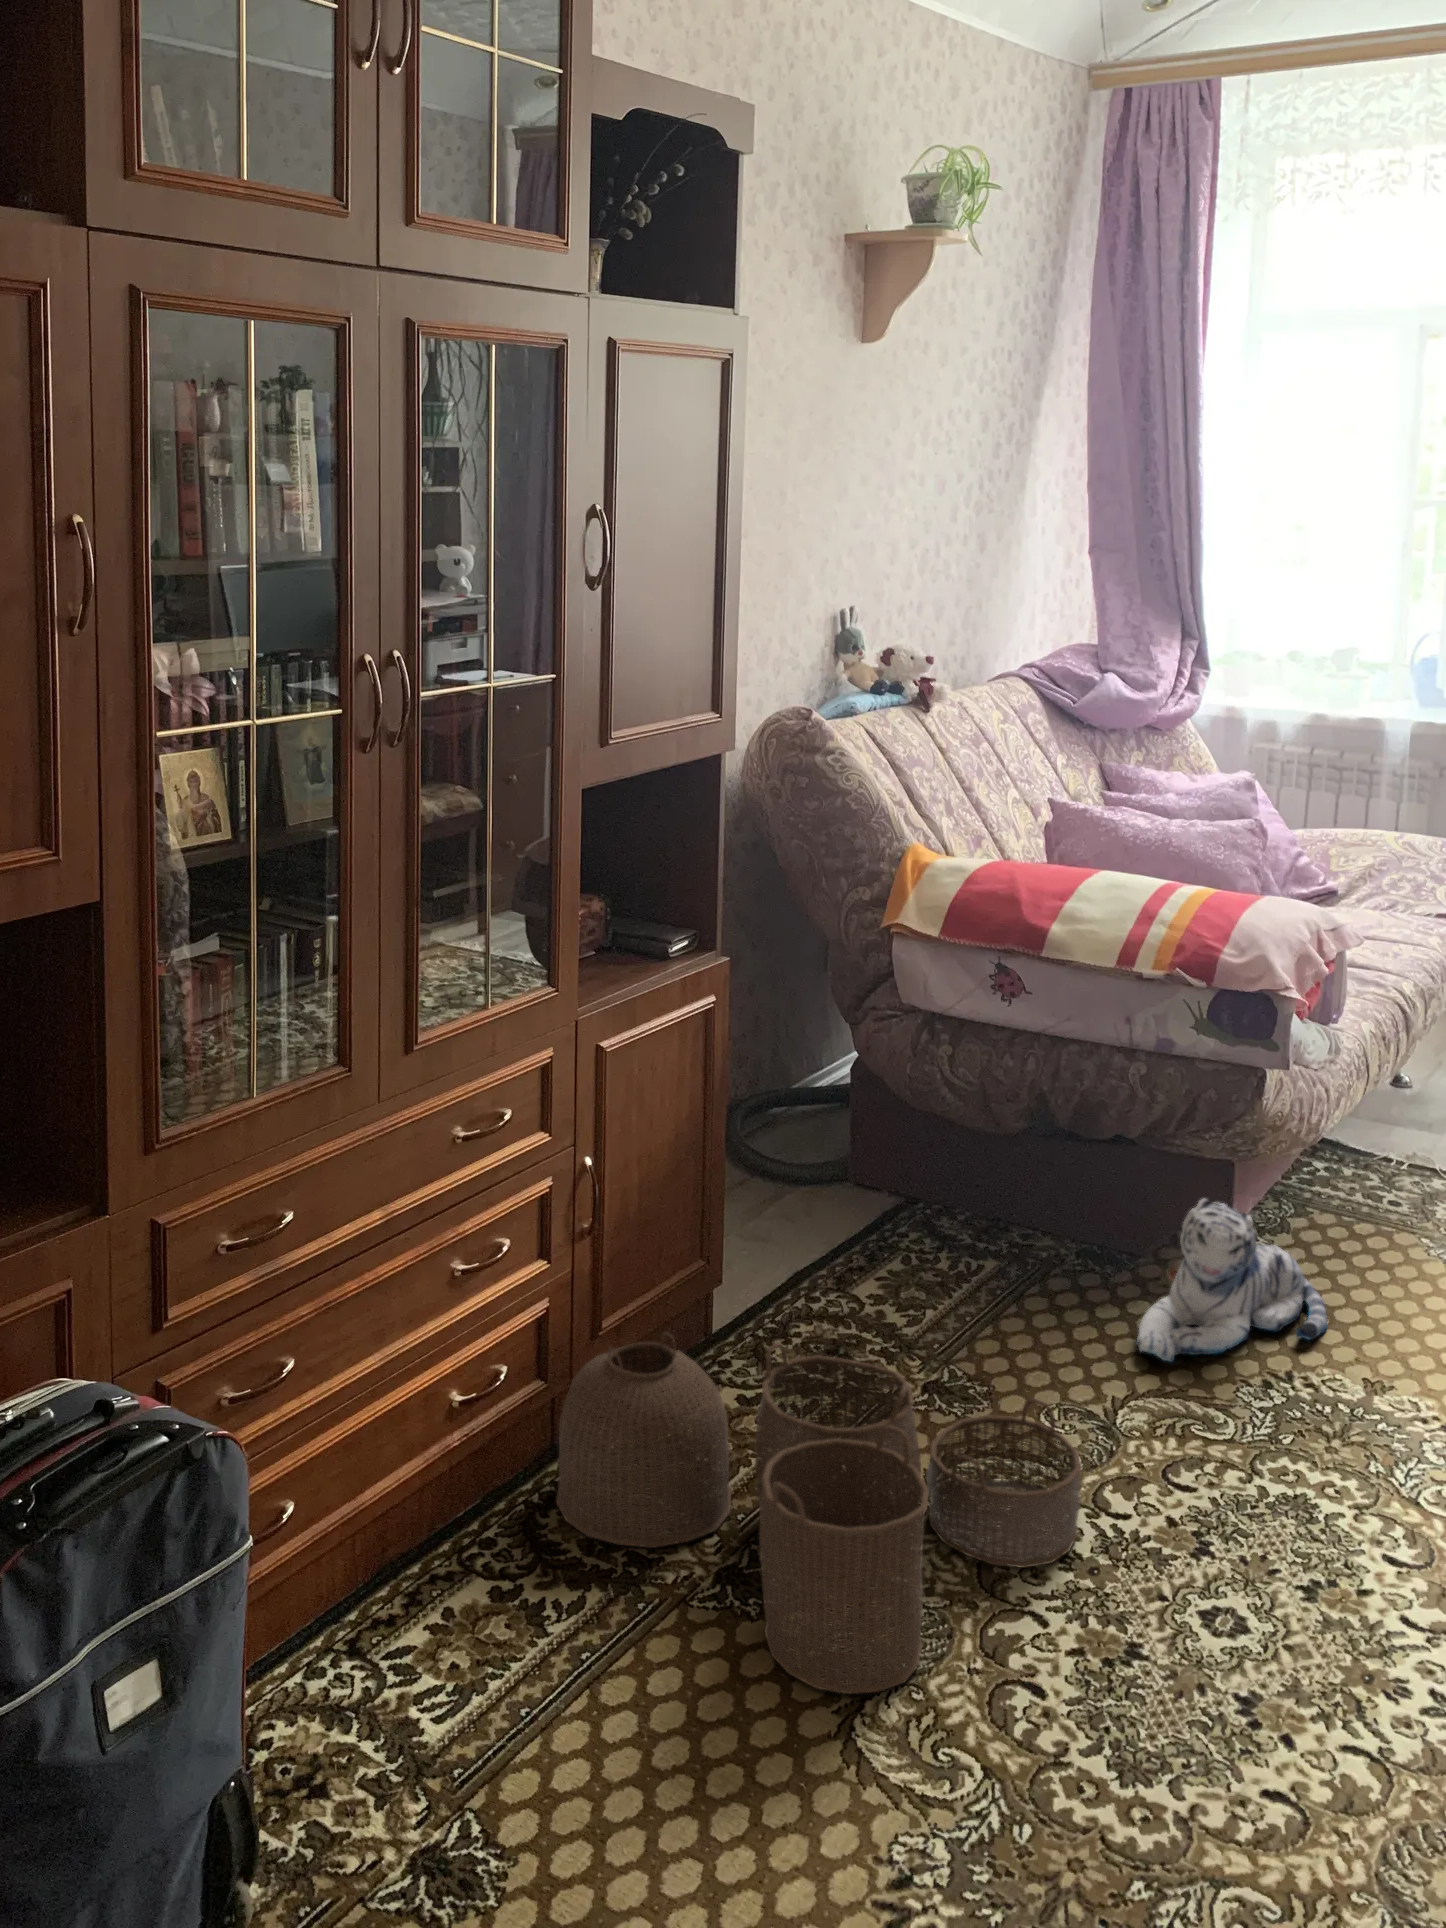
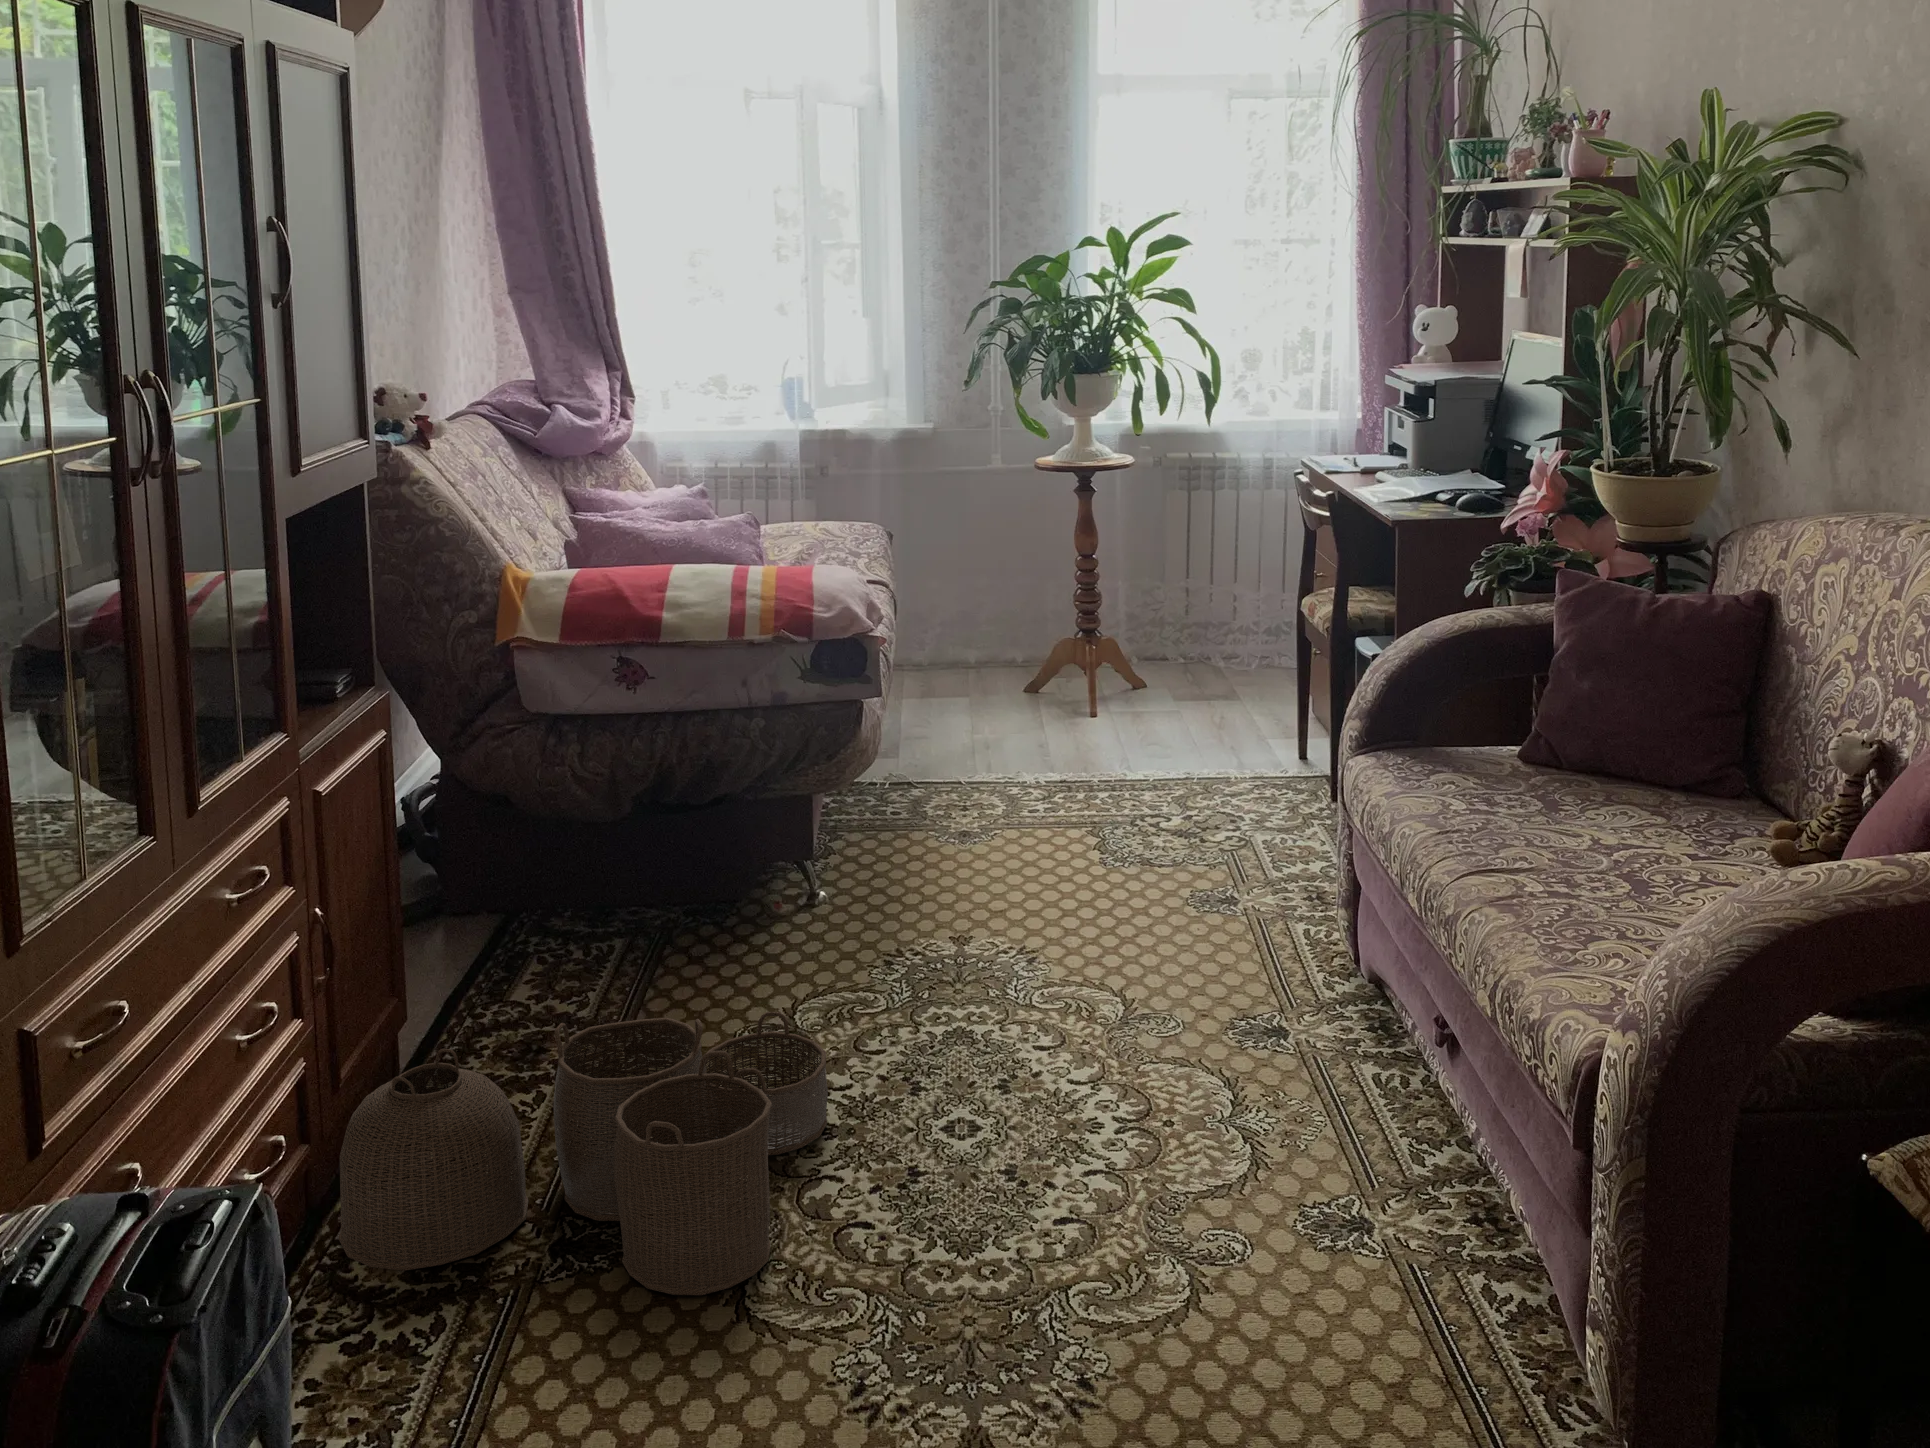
plush toy: present [1137,1199,1327,1362] -> none [773,828,904,971]

